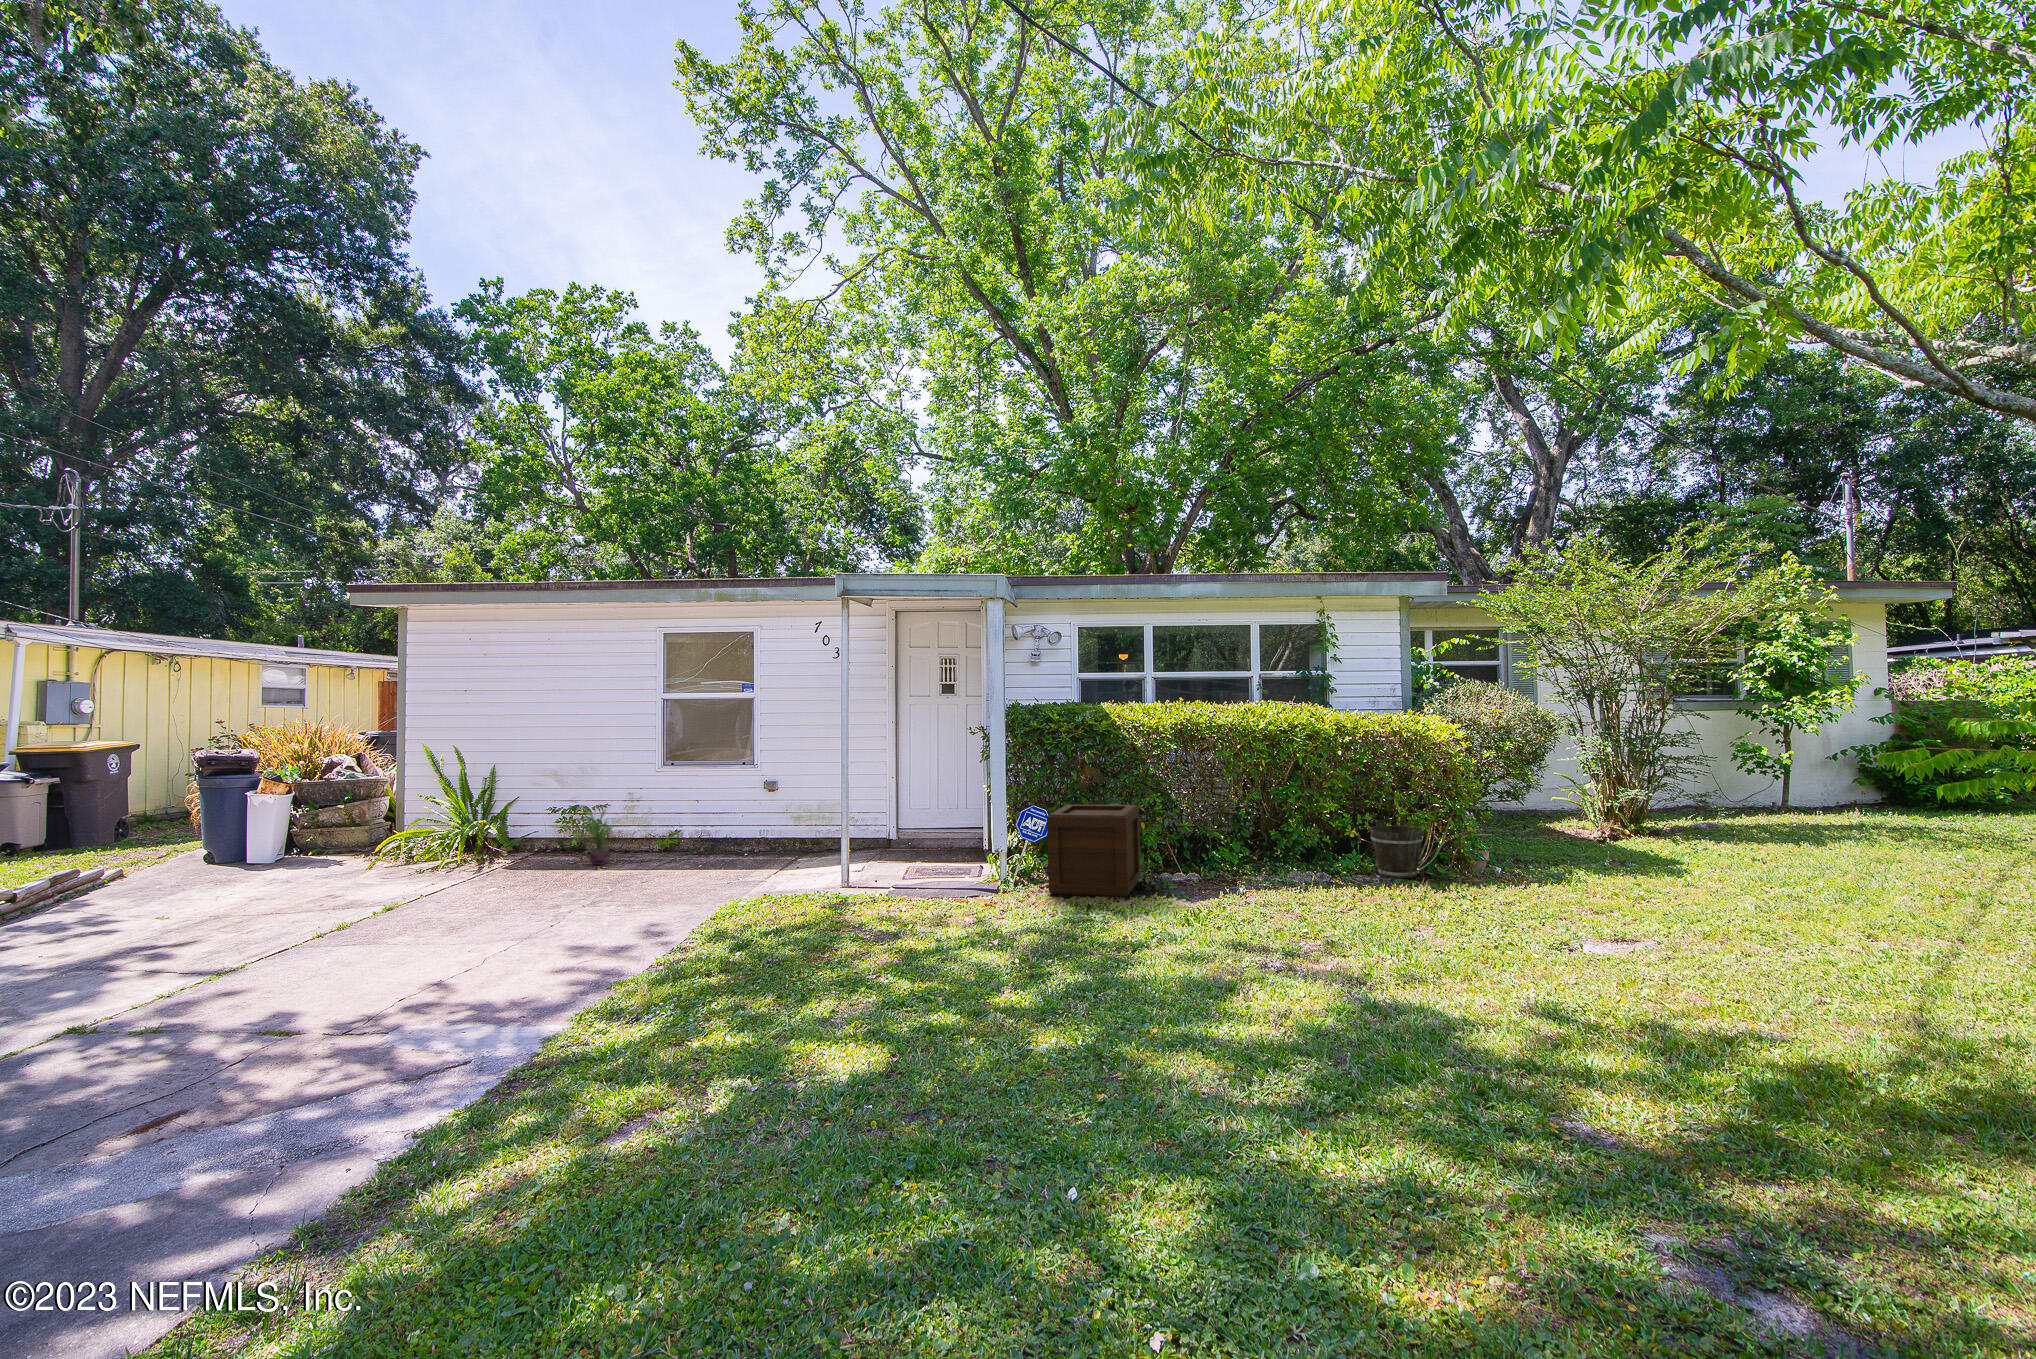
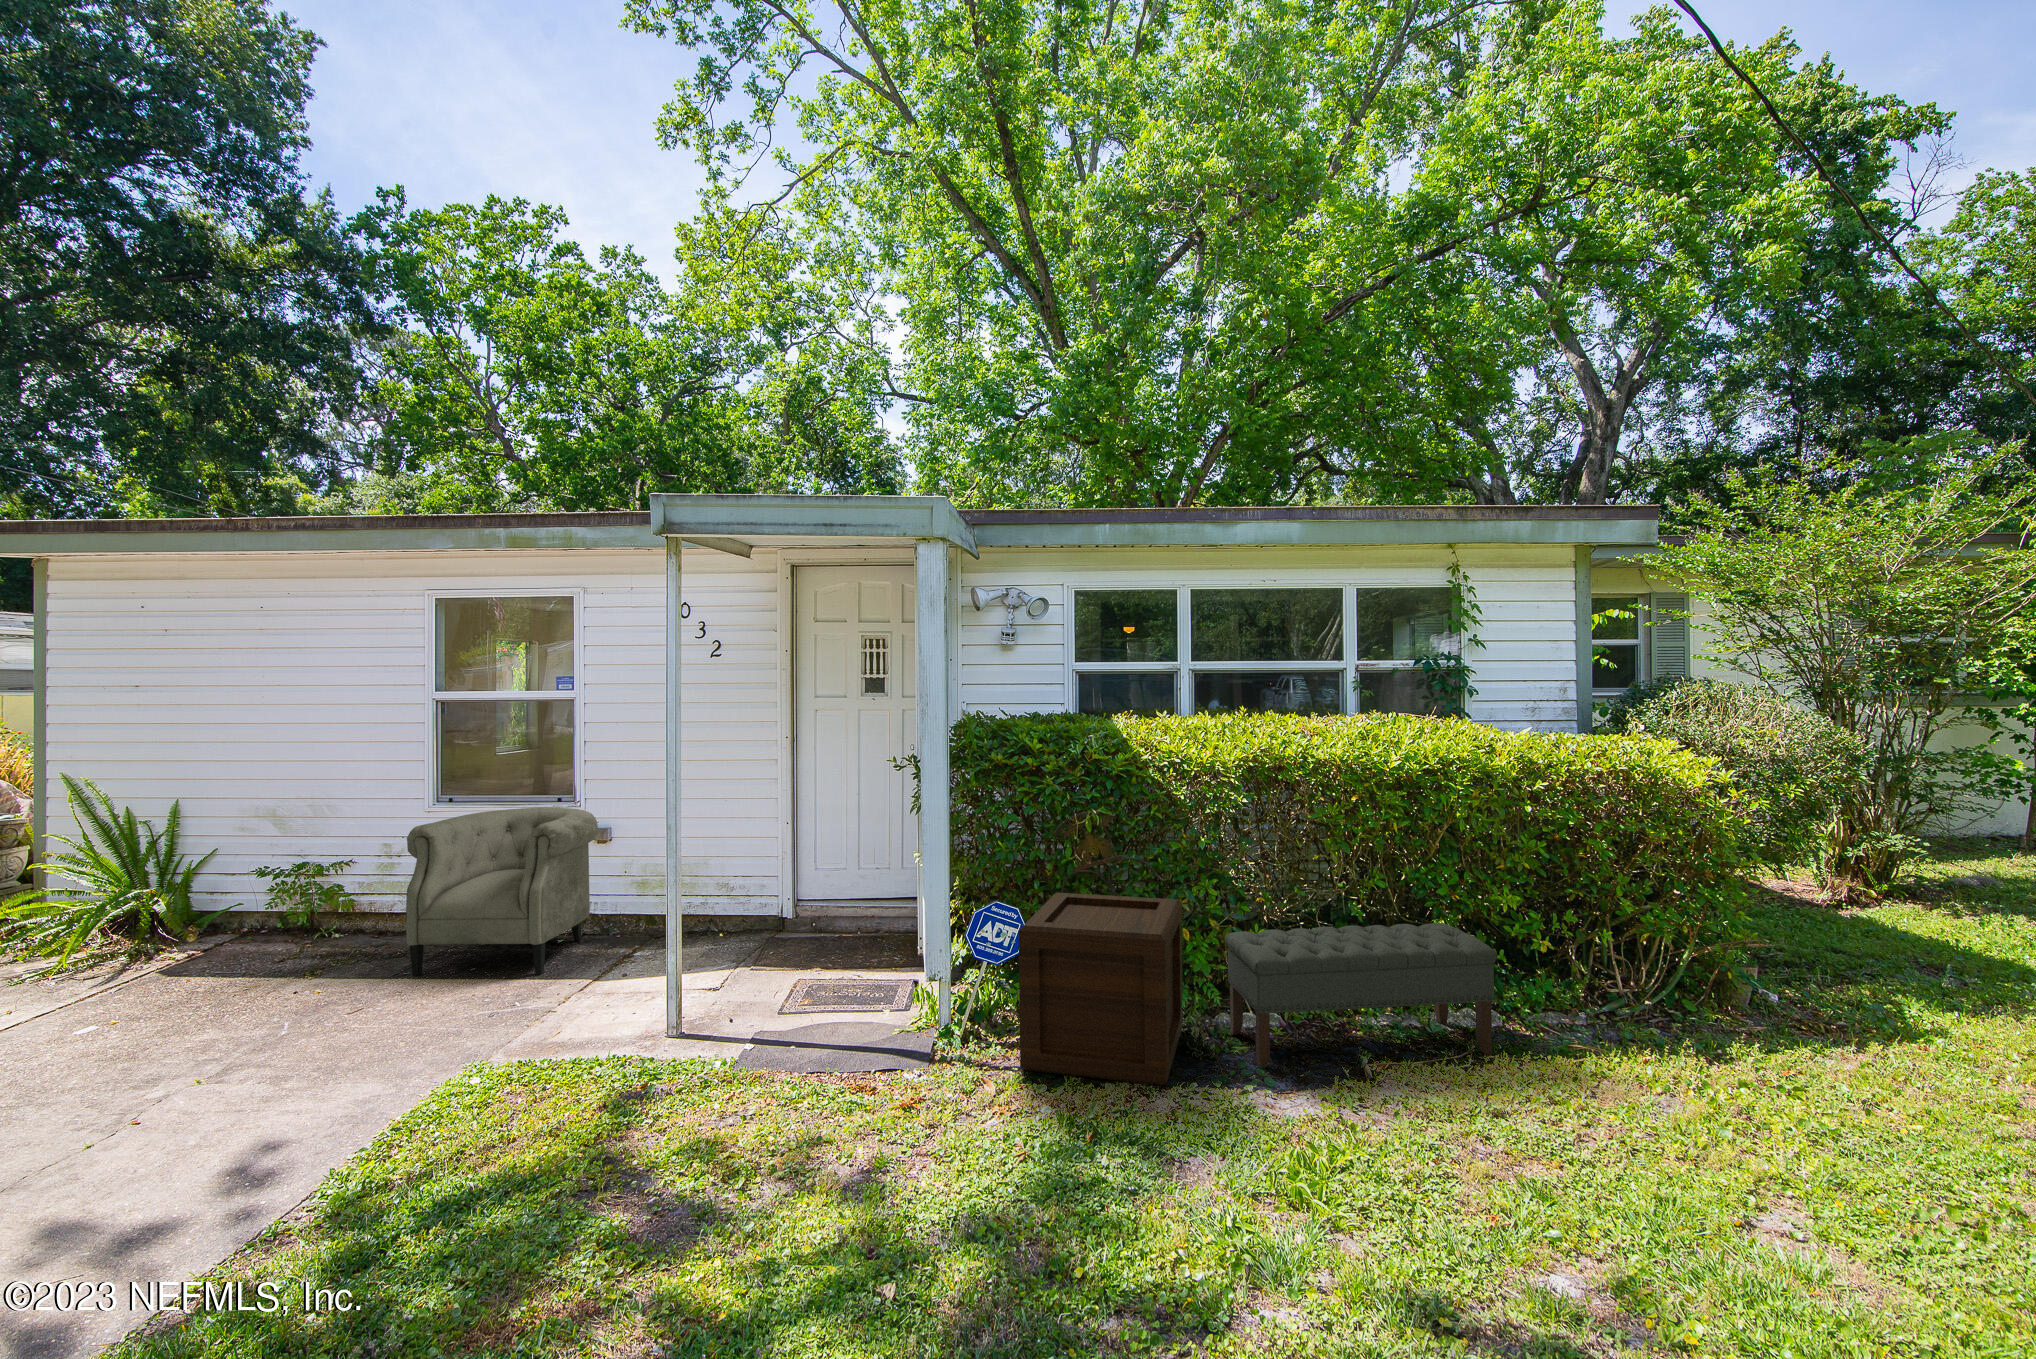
chair: none [661,771,770,872] -> present [406,807,598,976]
decorative plant: present [577,811,610,865] -> none [273,864,383,954]
bench: none [1164,817,1312,891] -> present [1225,923,1497,1068]
bucket: present [1370,820,1423,878] -> none [1582,927,1686,1040]

